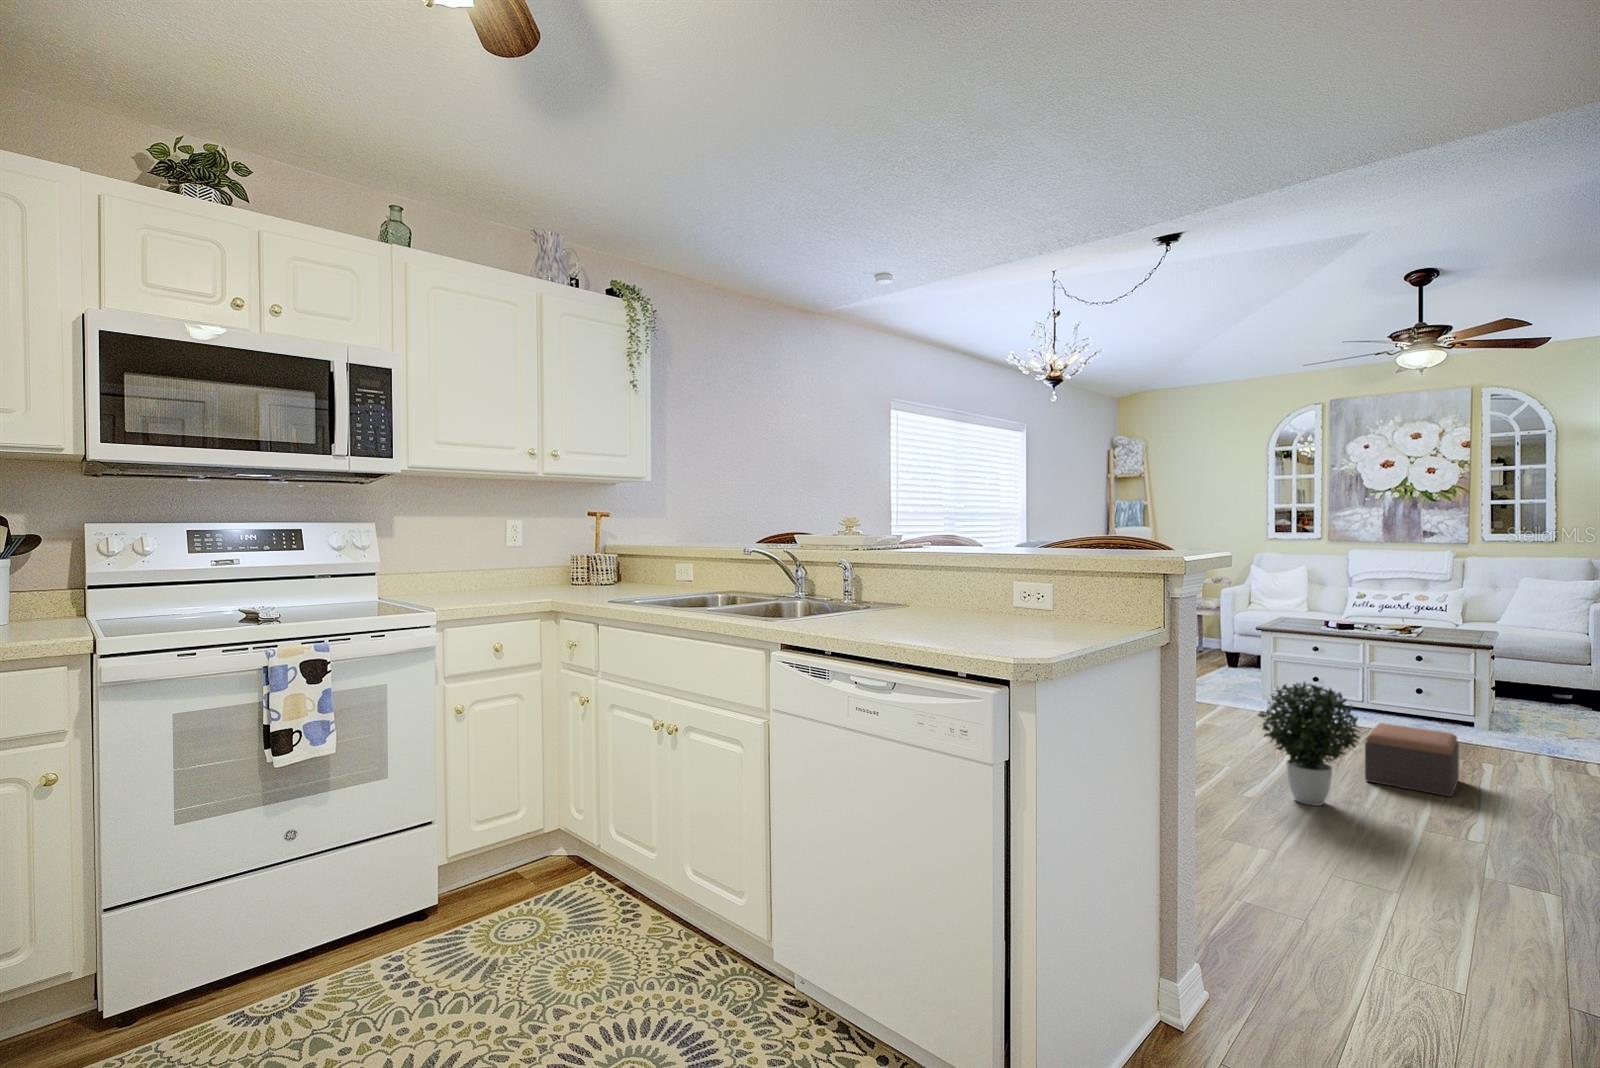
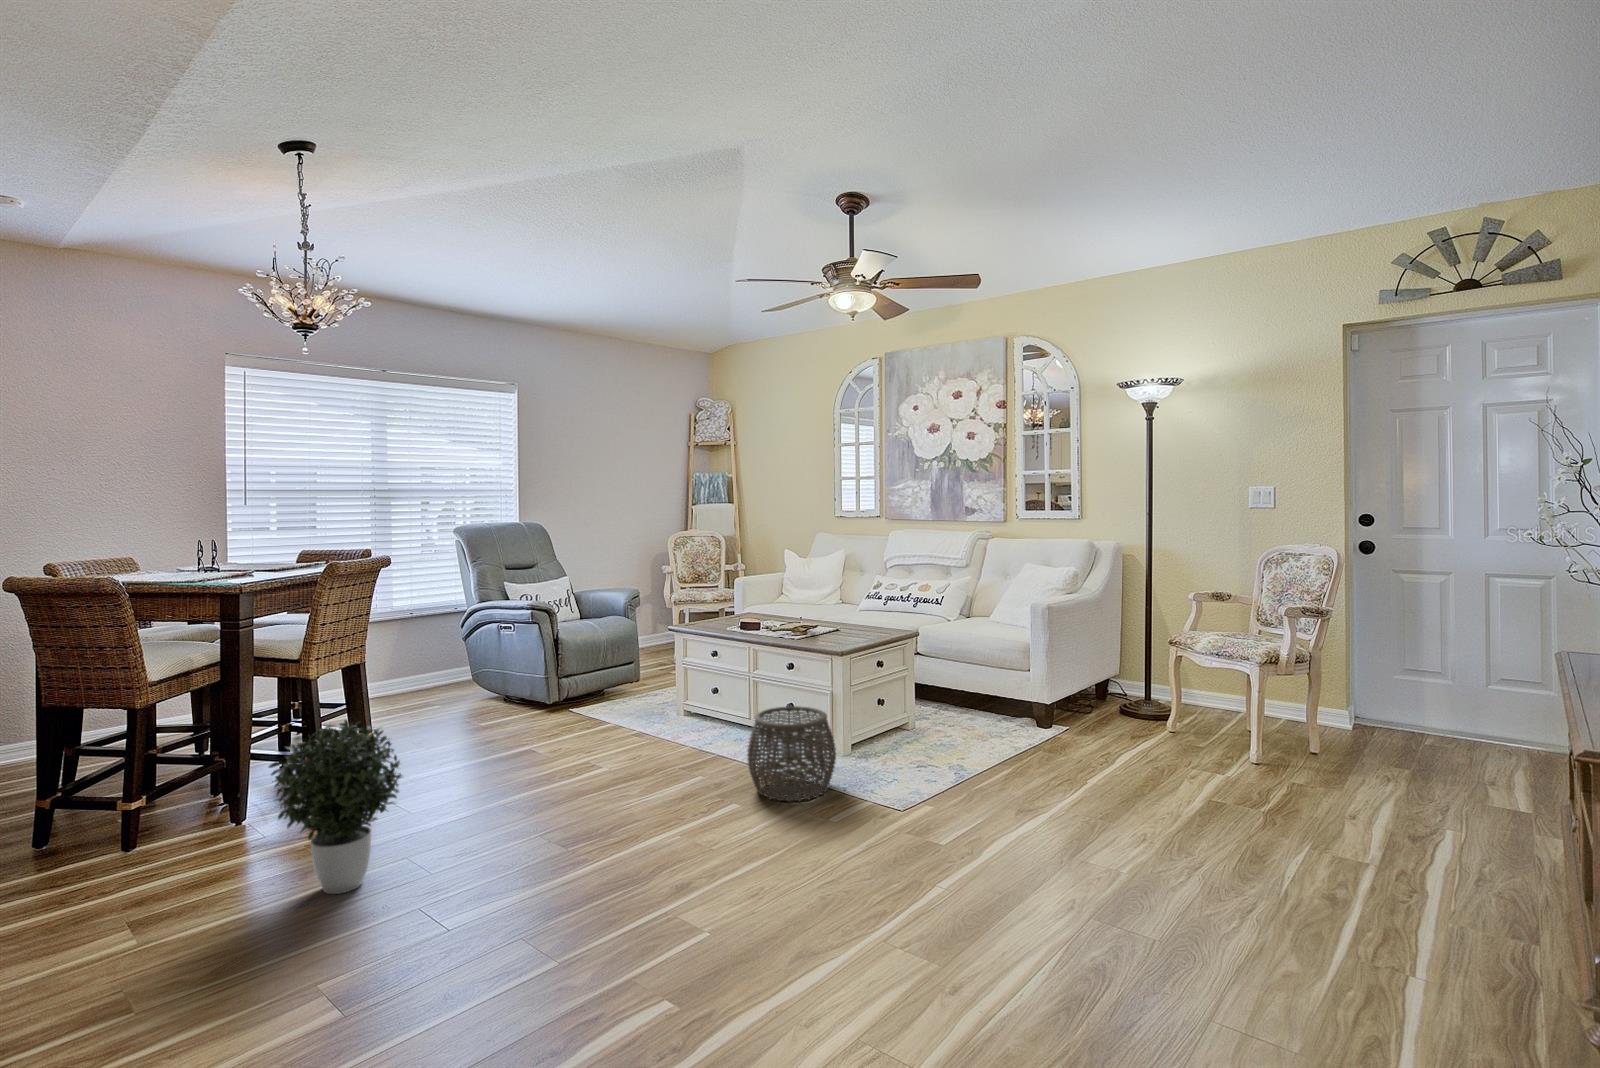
woven basket: none [1469,688,1566,762] -> present [747,706,836,801]
footstool: present [1365,723,1459,797] -> none [499,763,627,869]

